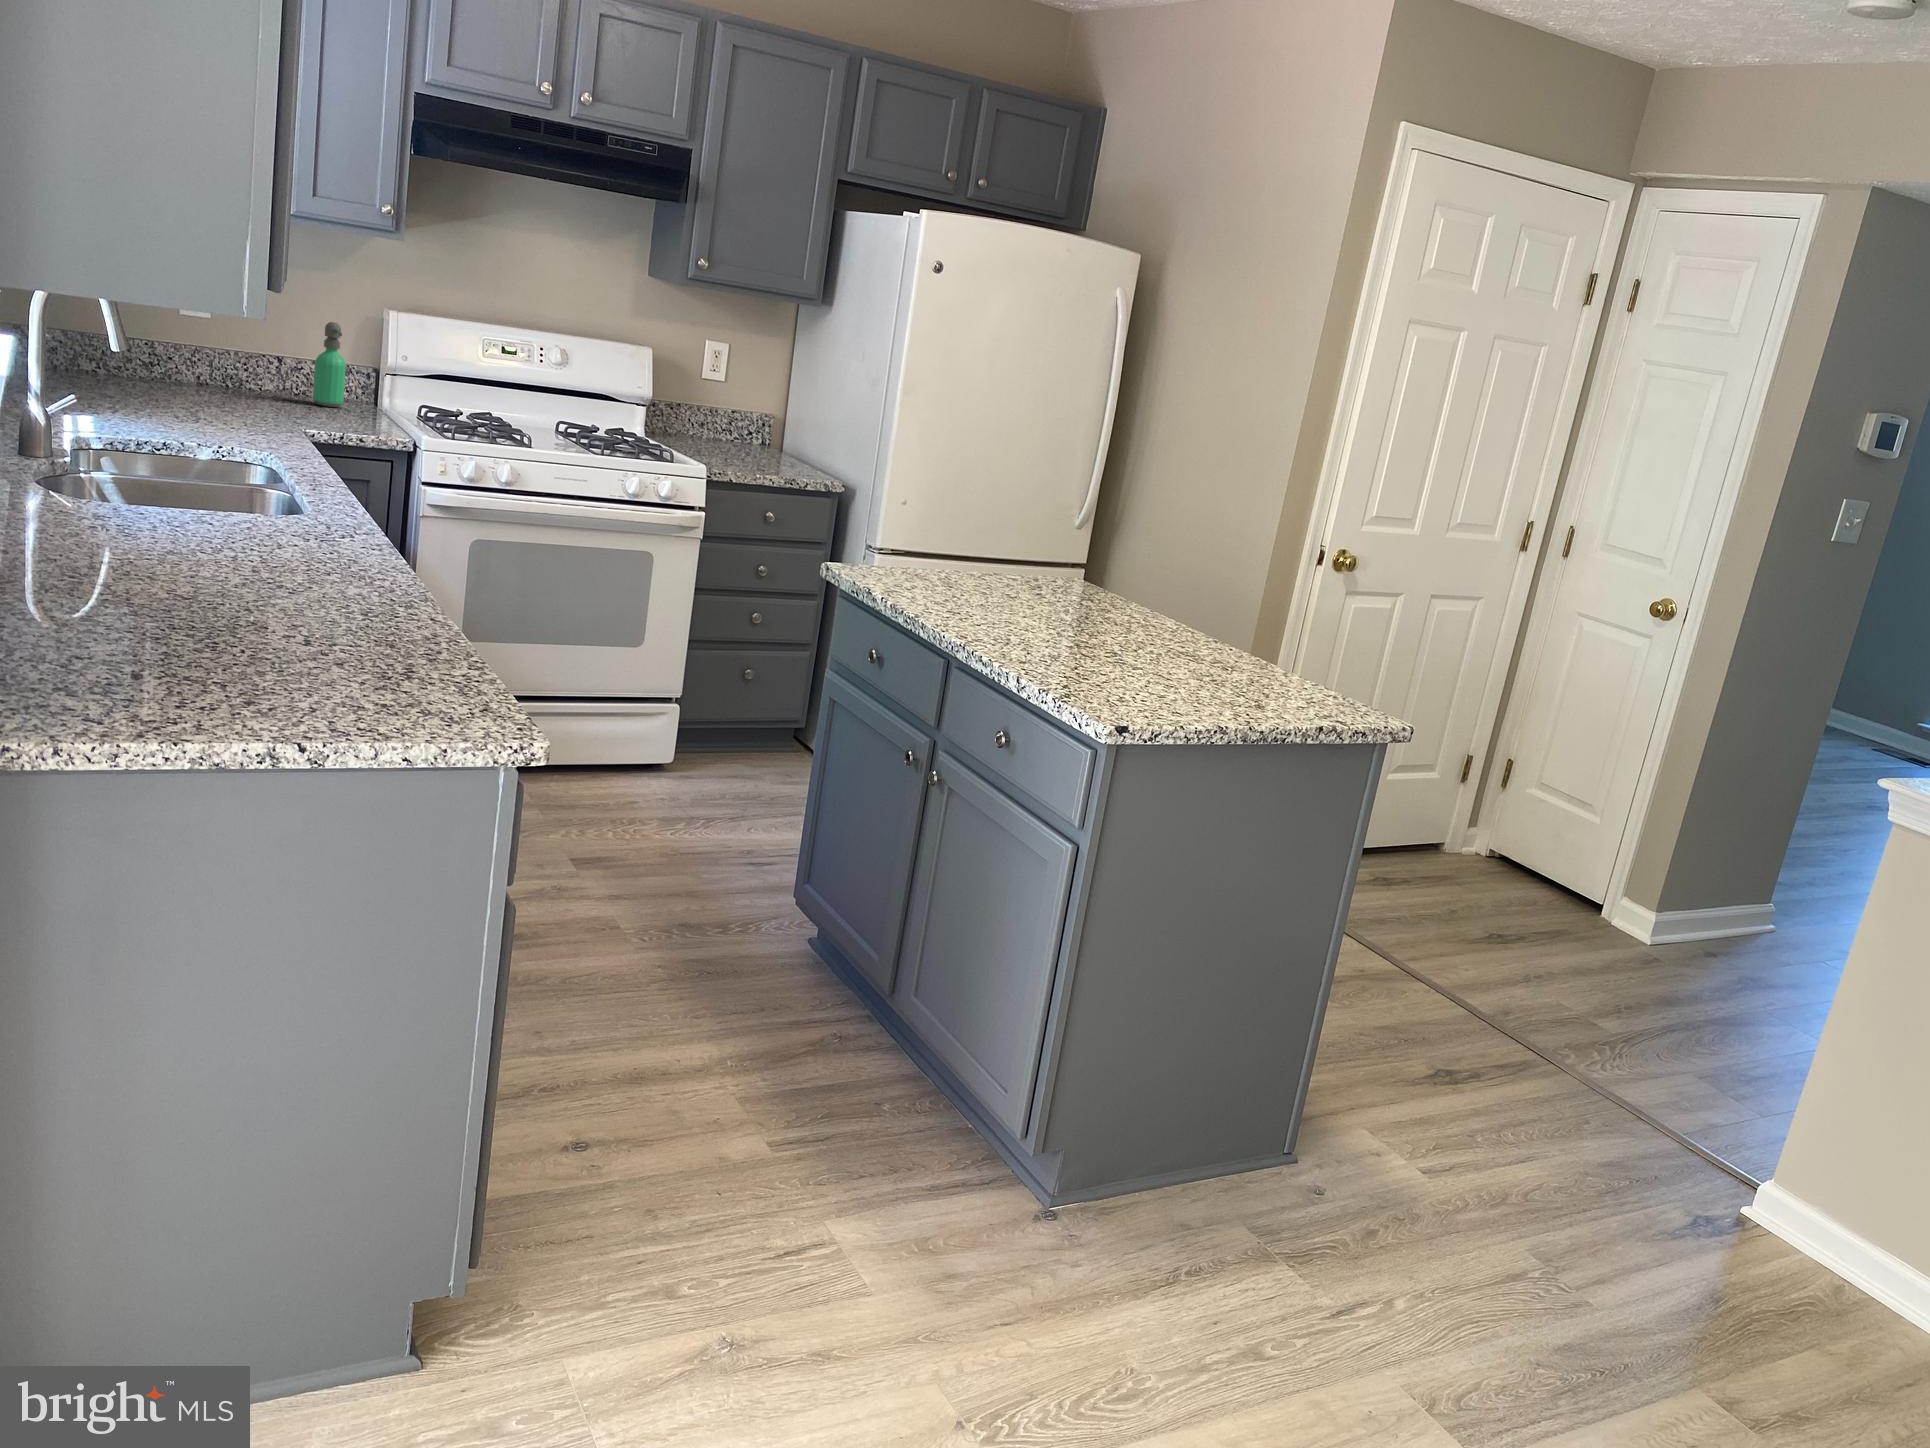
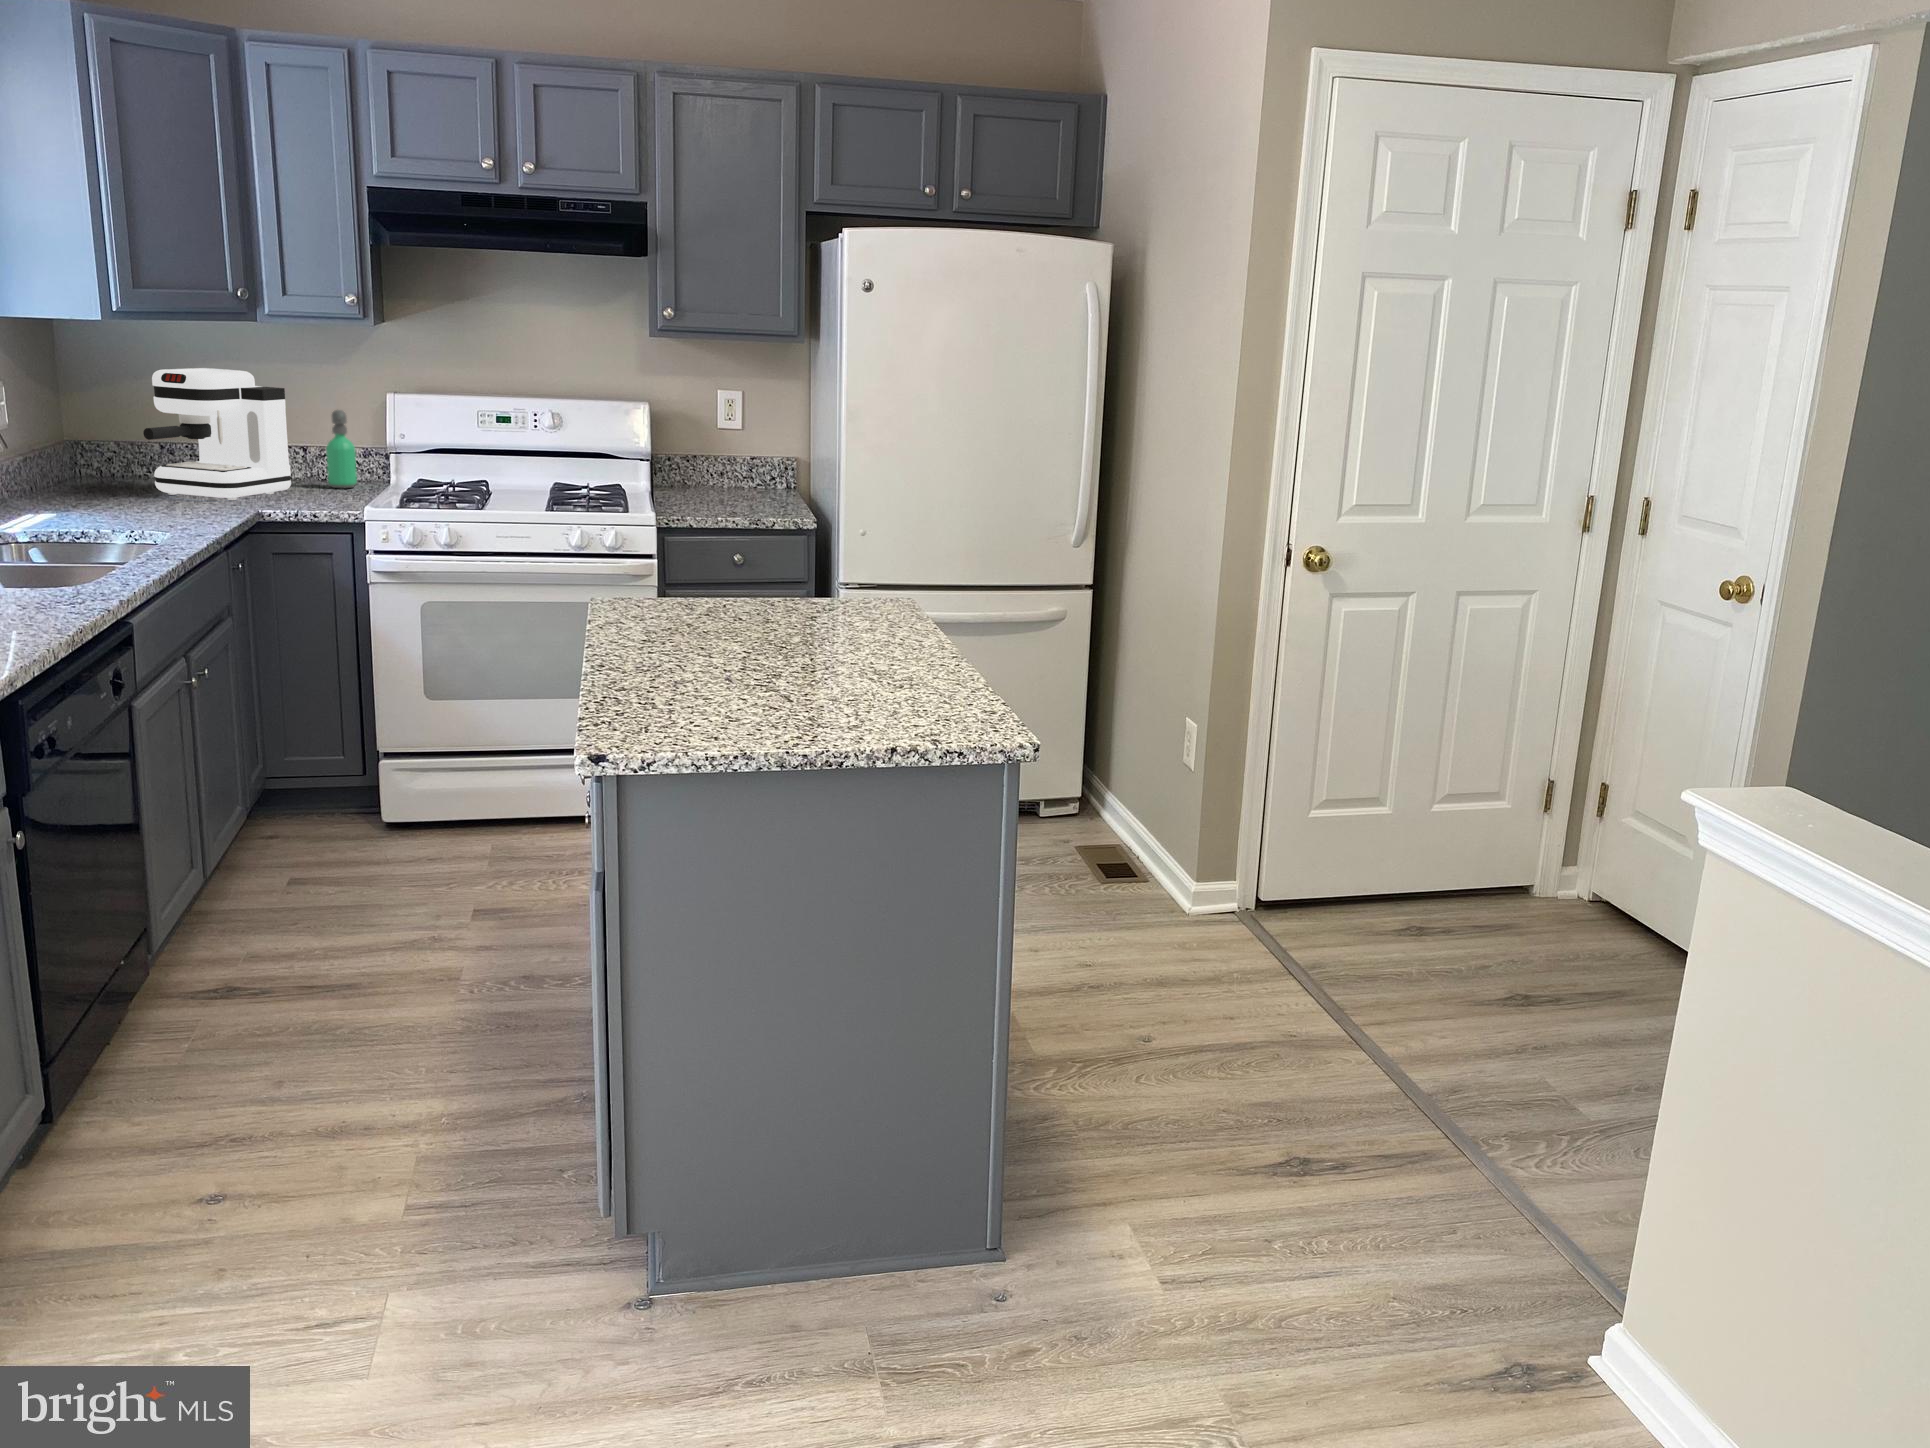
coffee maker: none [149,262,296,414] -> present [143,368,291,500]

